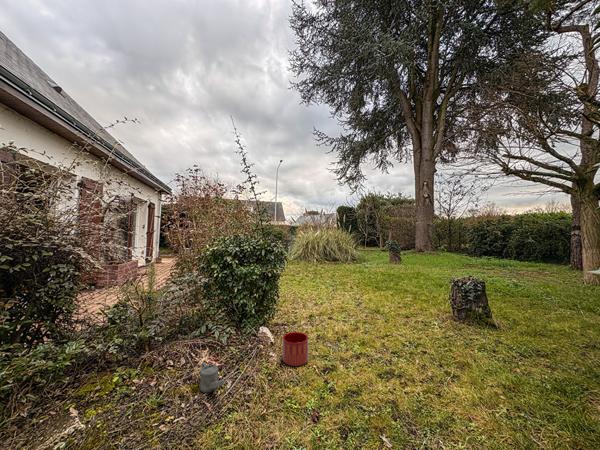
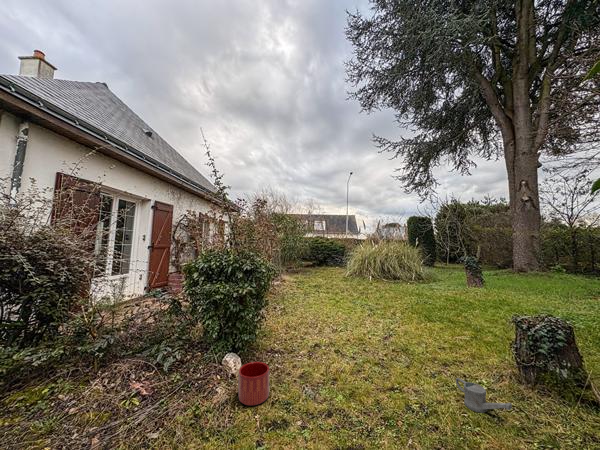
watering can: present [200,362,224,392] -> present [456,378,512,413]

